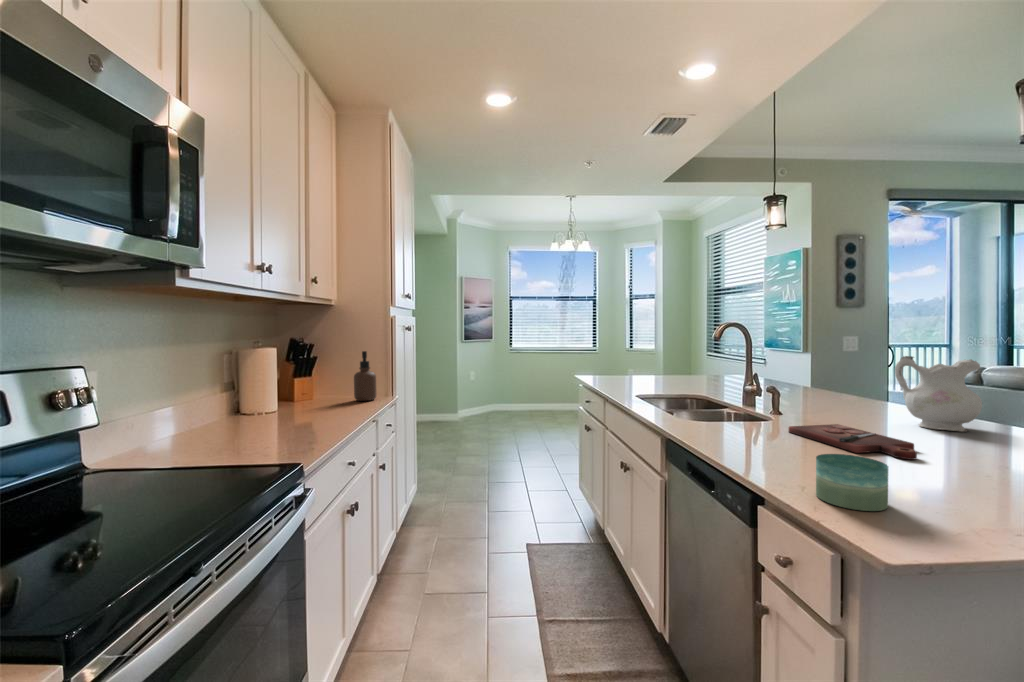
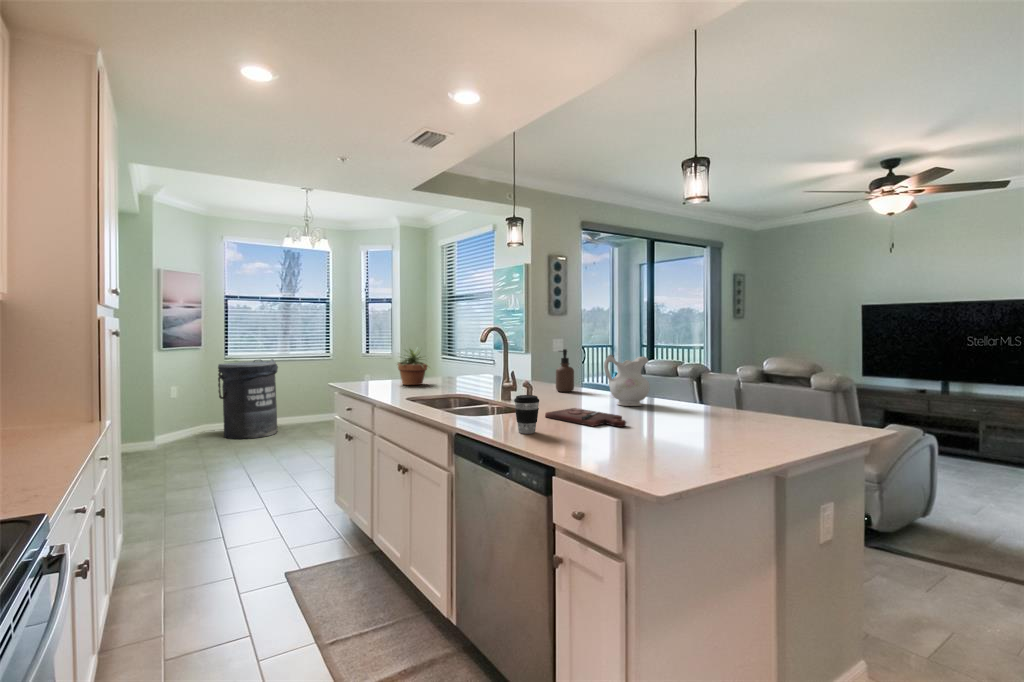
potted plant: none [634,343,672,382] -> present [397,349,428,385]
soap dispenser: present [354,351,376,401] -> present [556,349,574,392]
trash can: none [510,353,554,418] -> present [218,359,278,439]
coffee cup: none [732,402,768,451] -> present [514,395,539,434]
candle: present [816,454,888,511] -> none [584,425,625,461]

